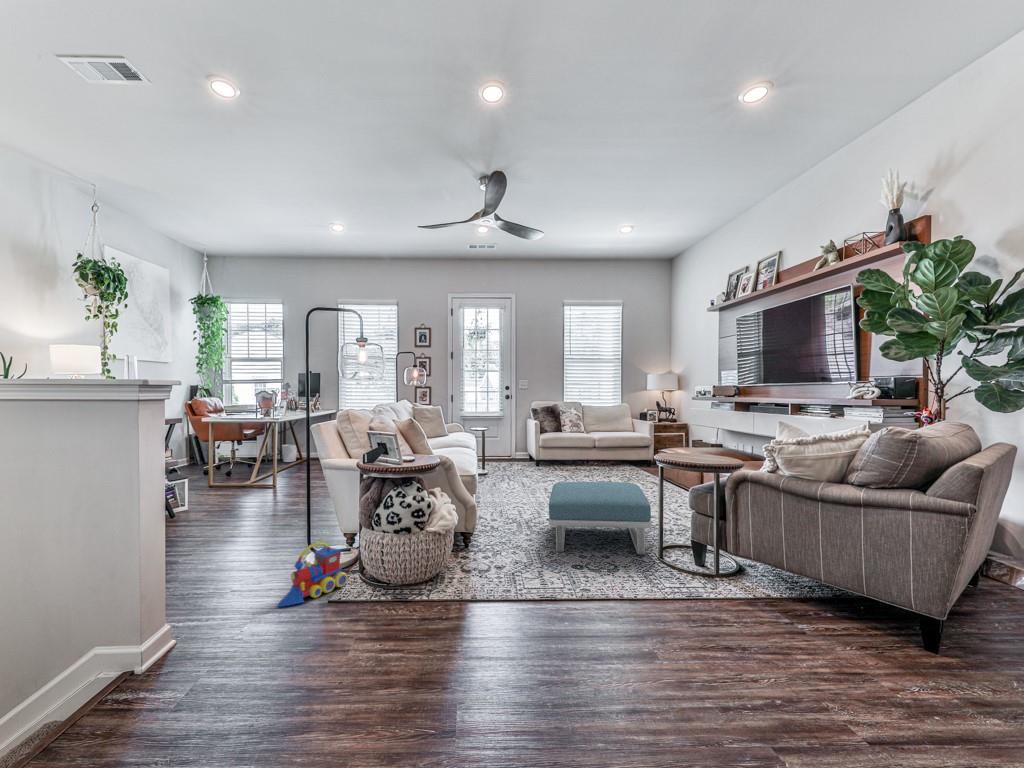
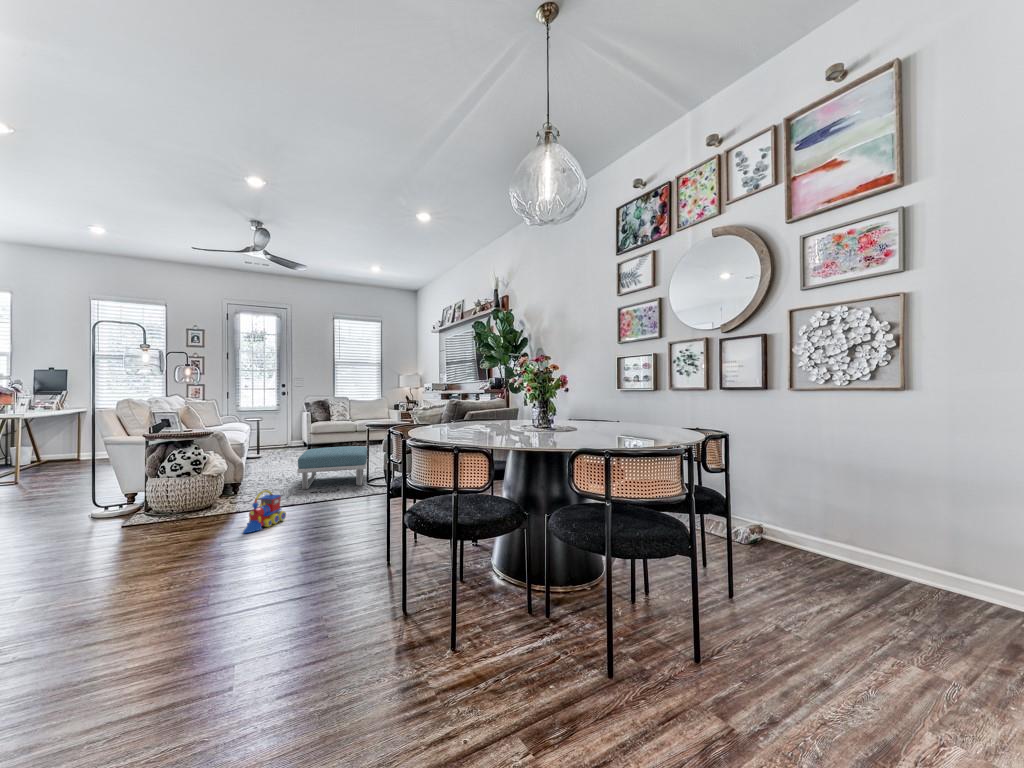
toy train: present [278,542,348,607] -> present [243,490,286,533]

